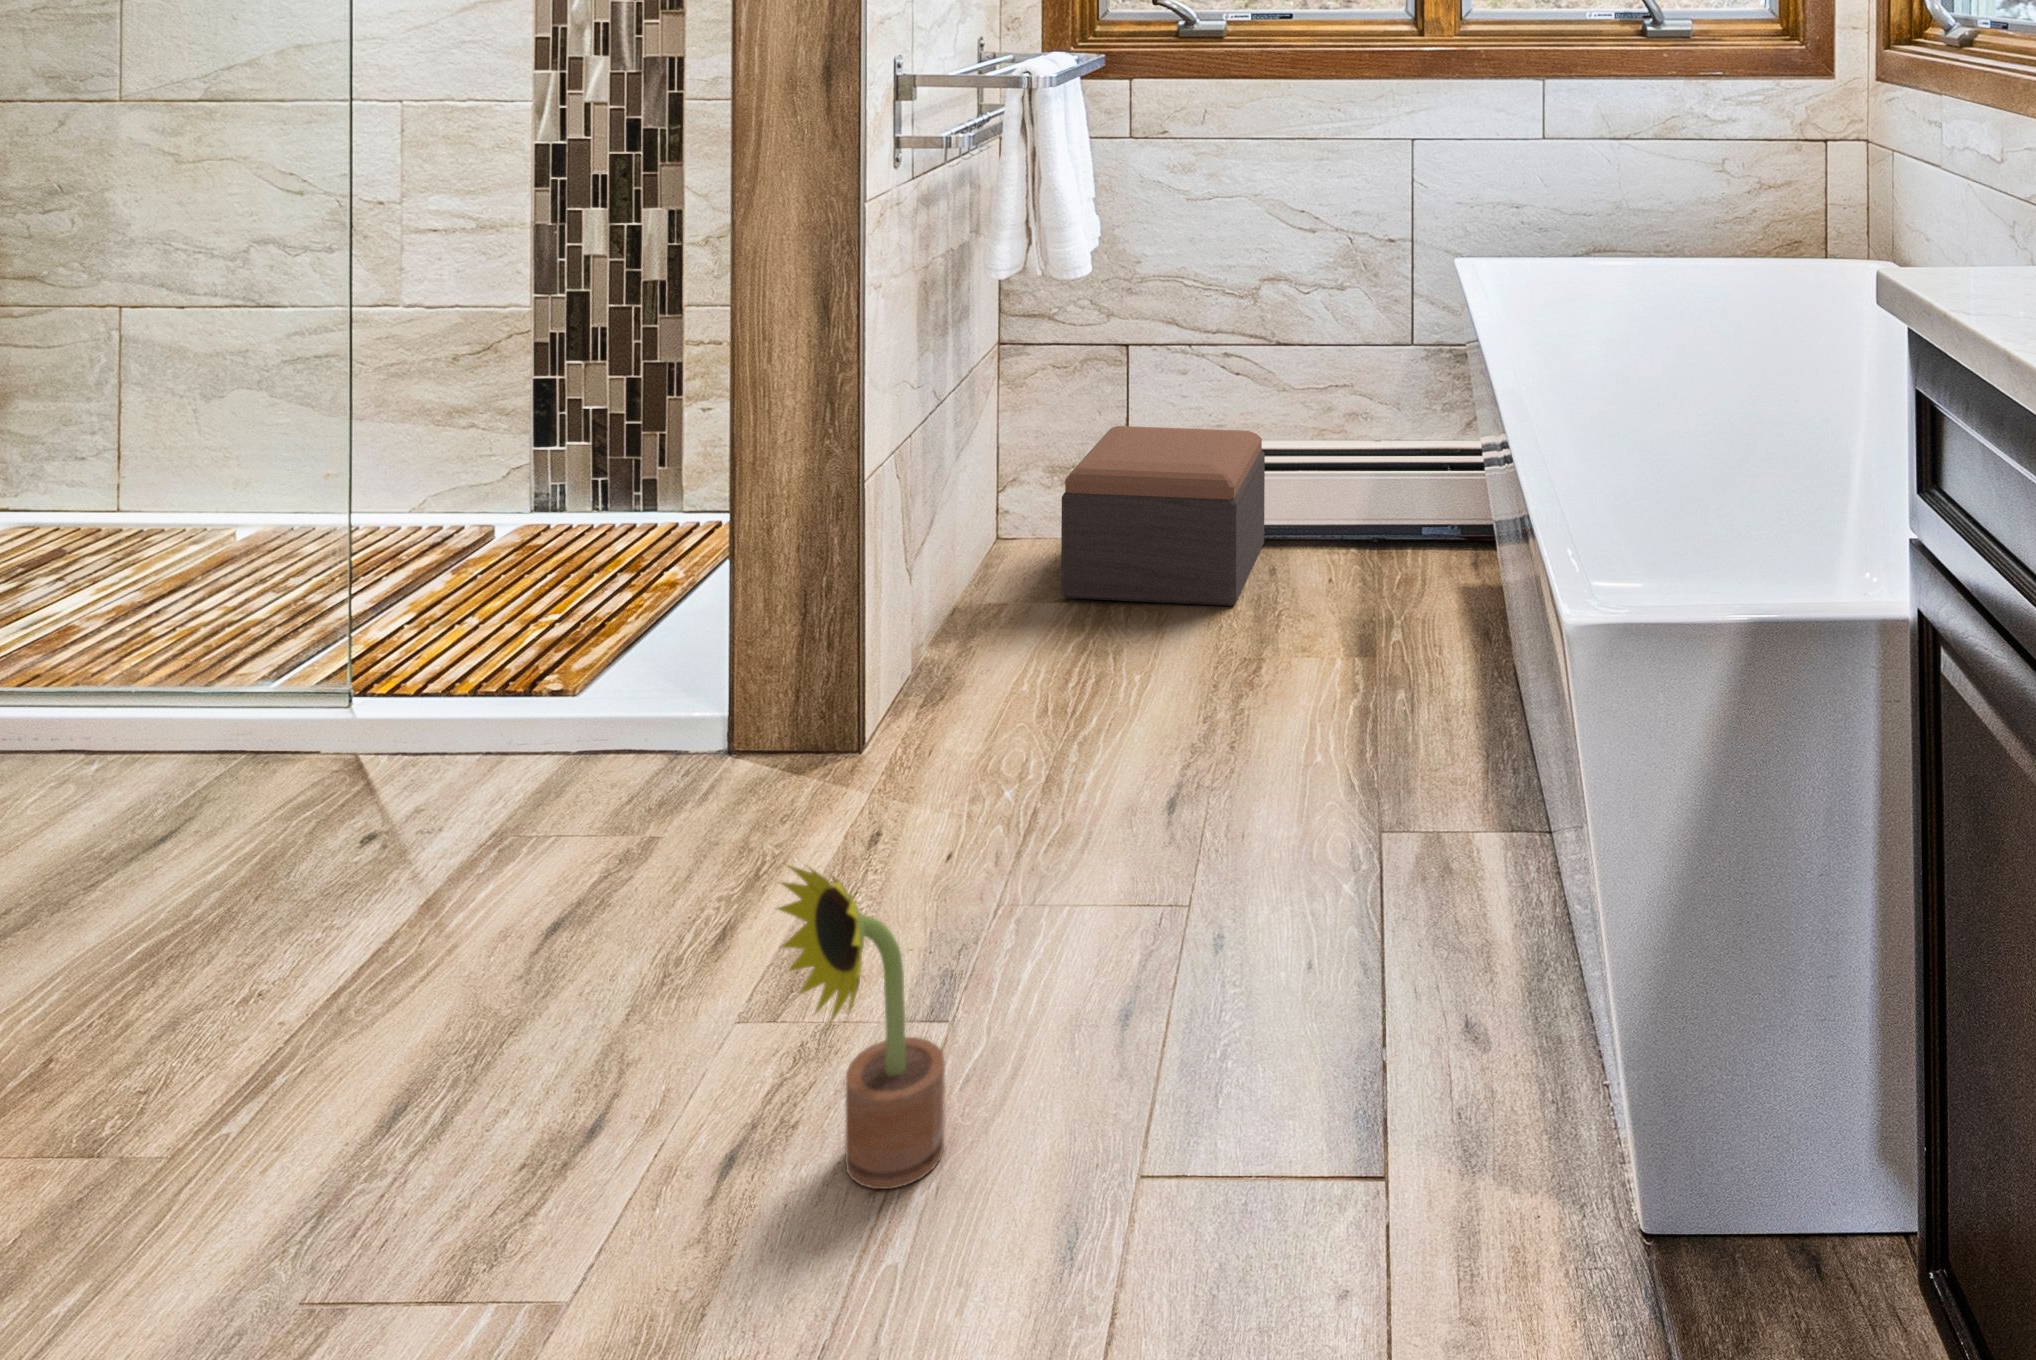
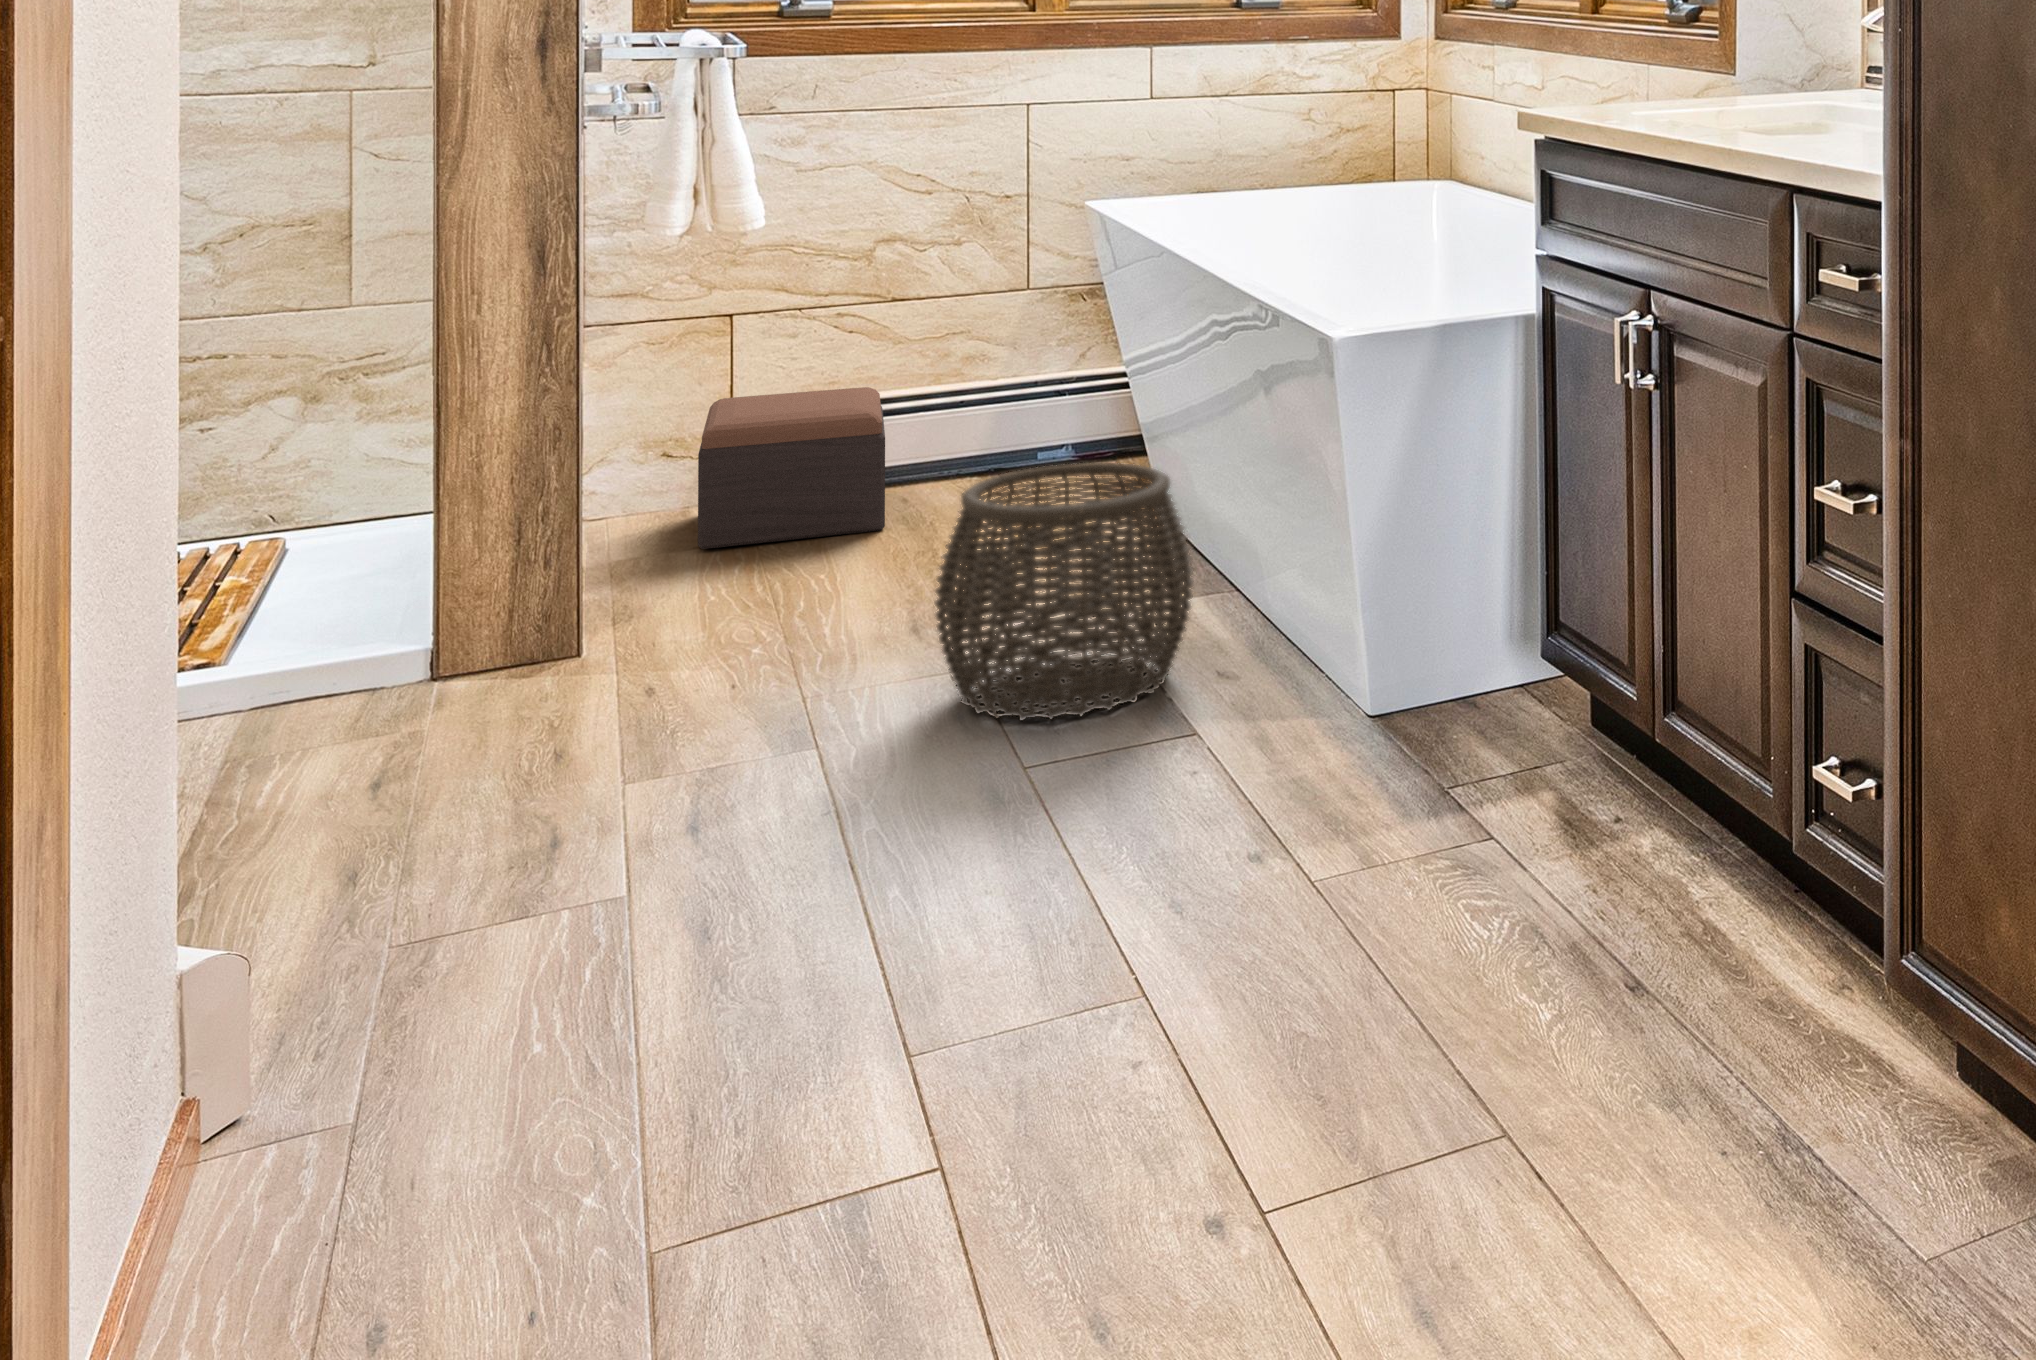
woven basket: none [1095,666,1432,1091] -> present [935,463,1193,720]
decorative plant: present [778,865,945,1189] -> none [737,576,870,803]

